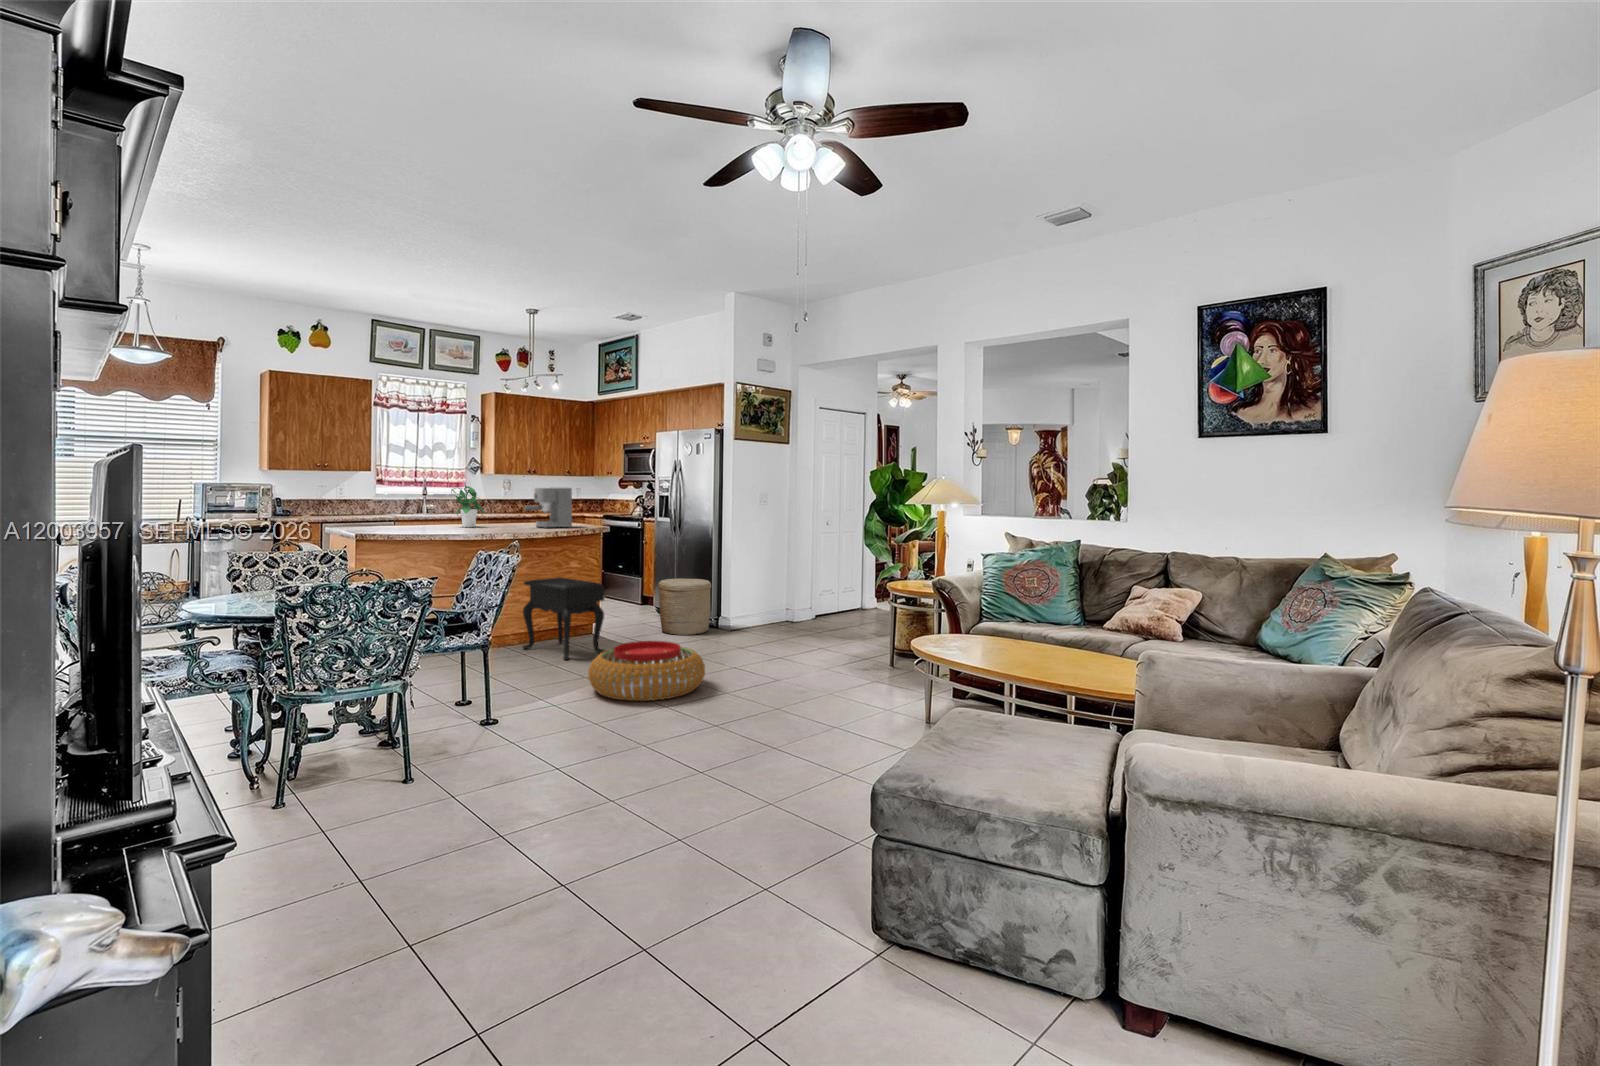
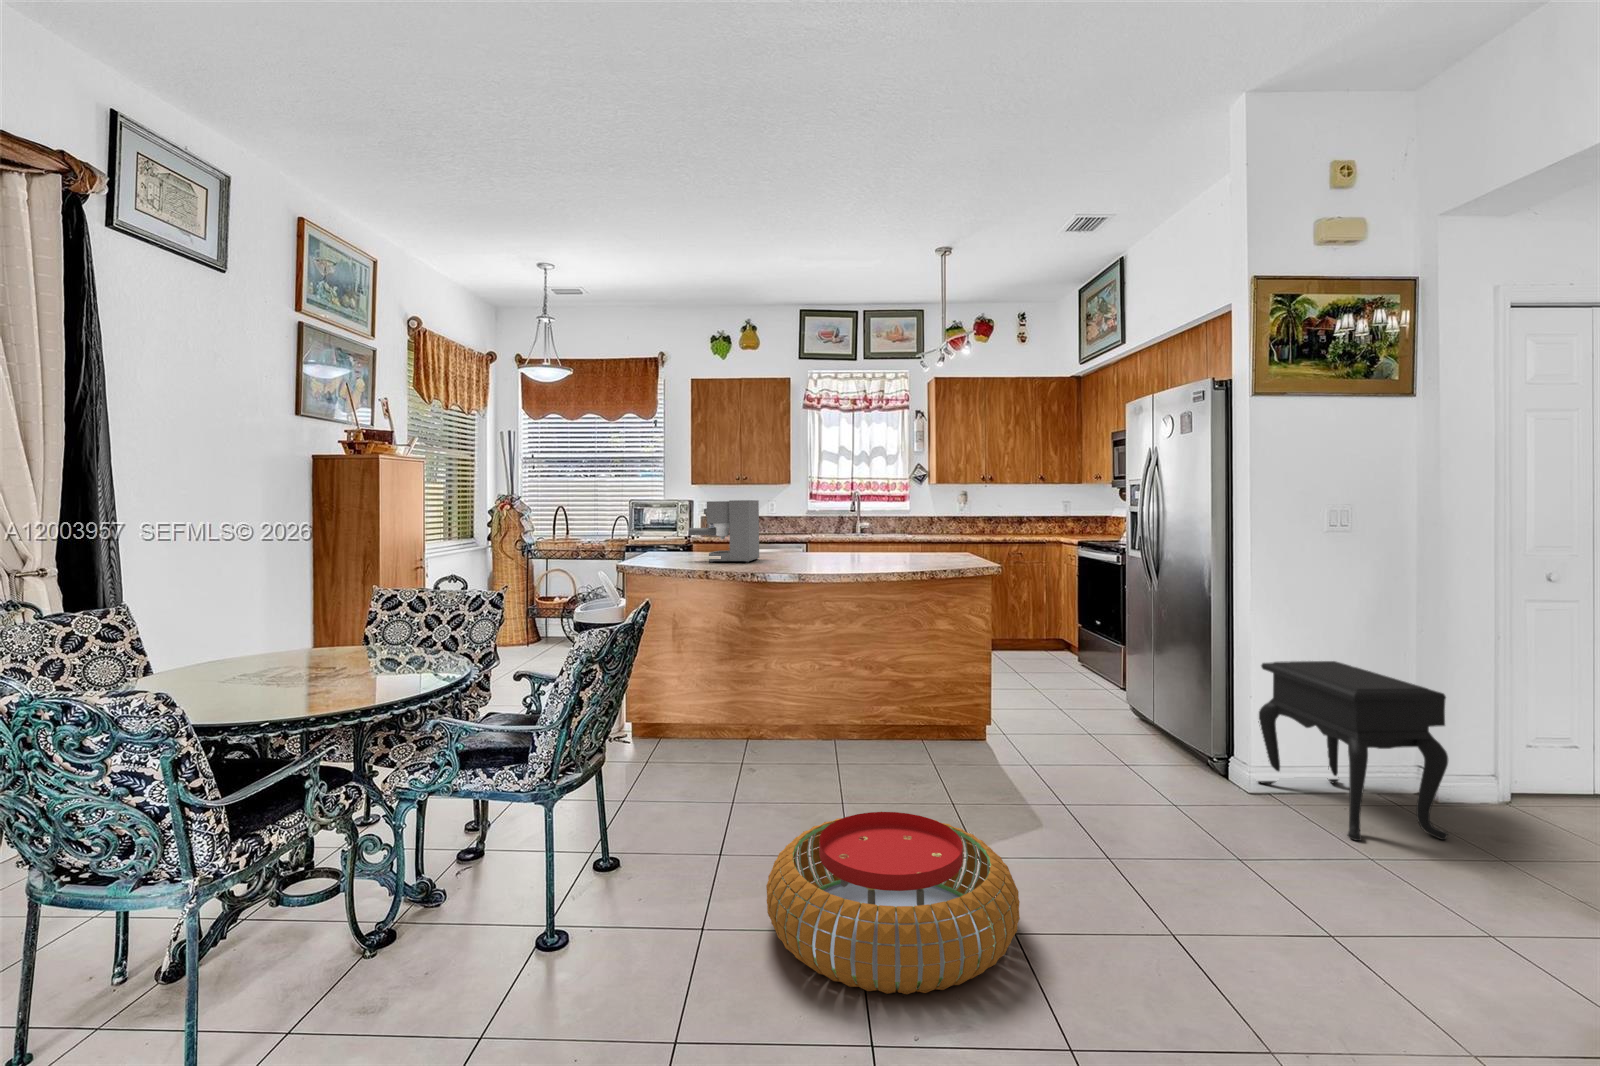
potted plant: present [451,486,484,527] -> none [811,499,853,556]
coffee maker: present [525,488,572,528] -> present [689,500,759,562]
side table: present [523,577,605,660] -> present [1258,661,1448,841]
woven basket: present [658,579,711,635] -> none [1088,659,1196,774]

